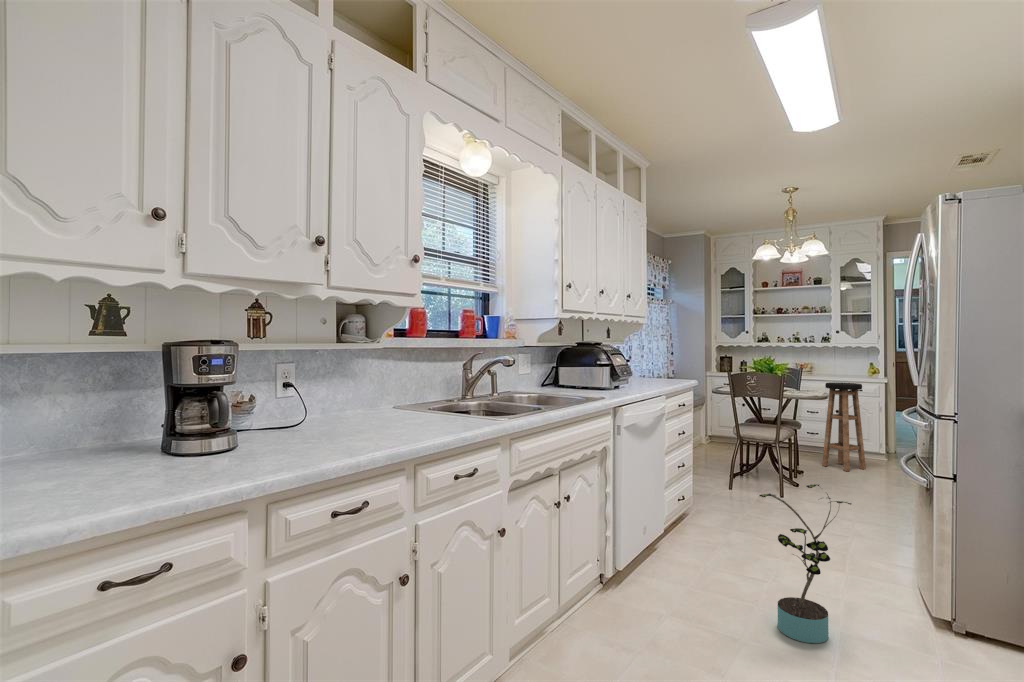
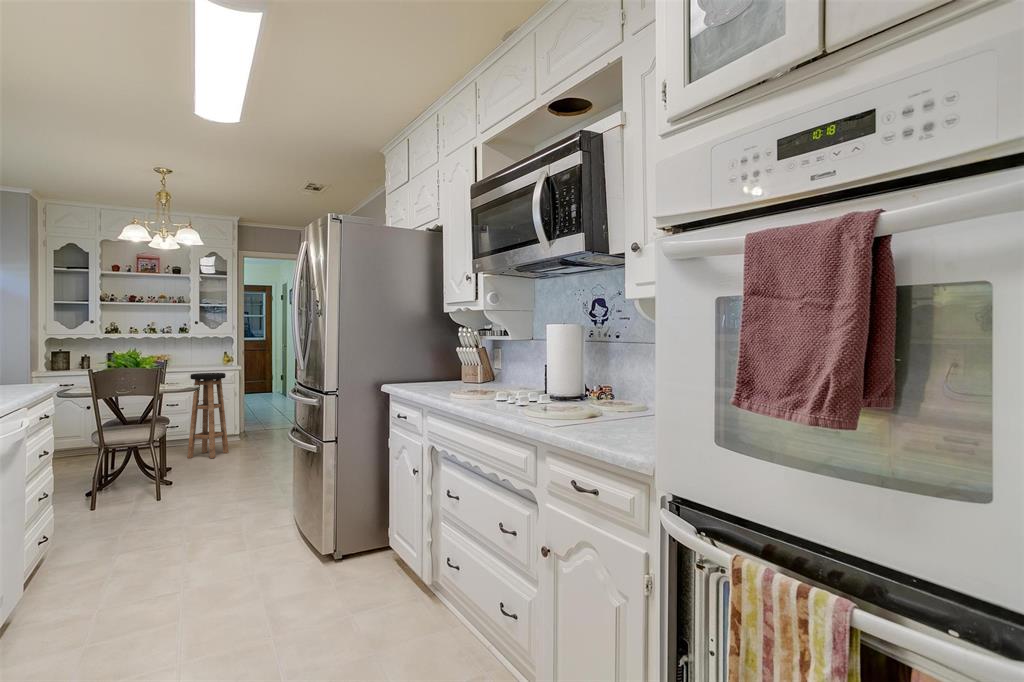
potted plant: present [759,484,851,643] -> none [180,471,274,633]

